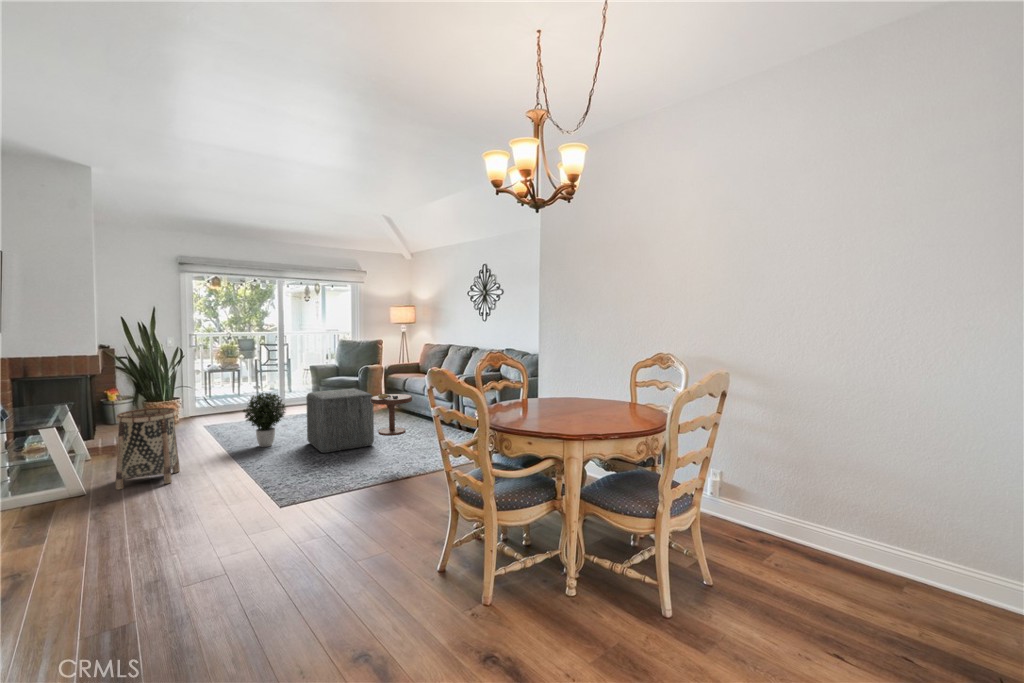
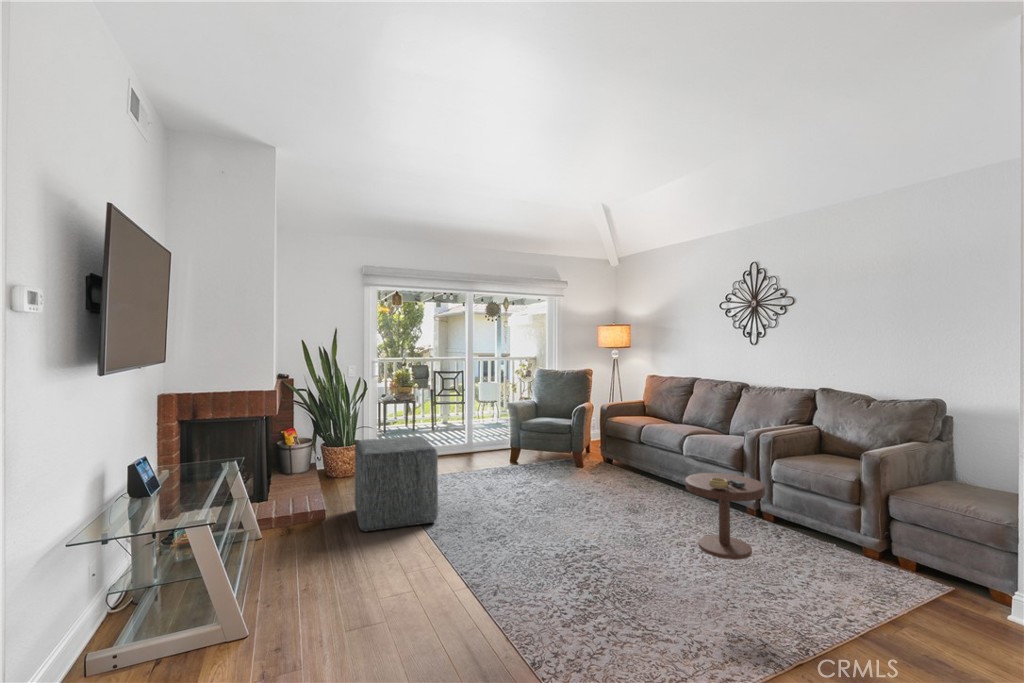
ottoman: present [306,389,374,453] -> present [355,436,438,531]
potted plant: present [243,393,285,447] -> none [450,448,508,532]
basket: present [116,408,180,490] -> none [289,478,375,620]

